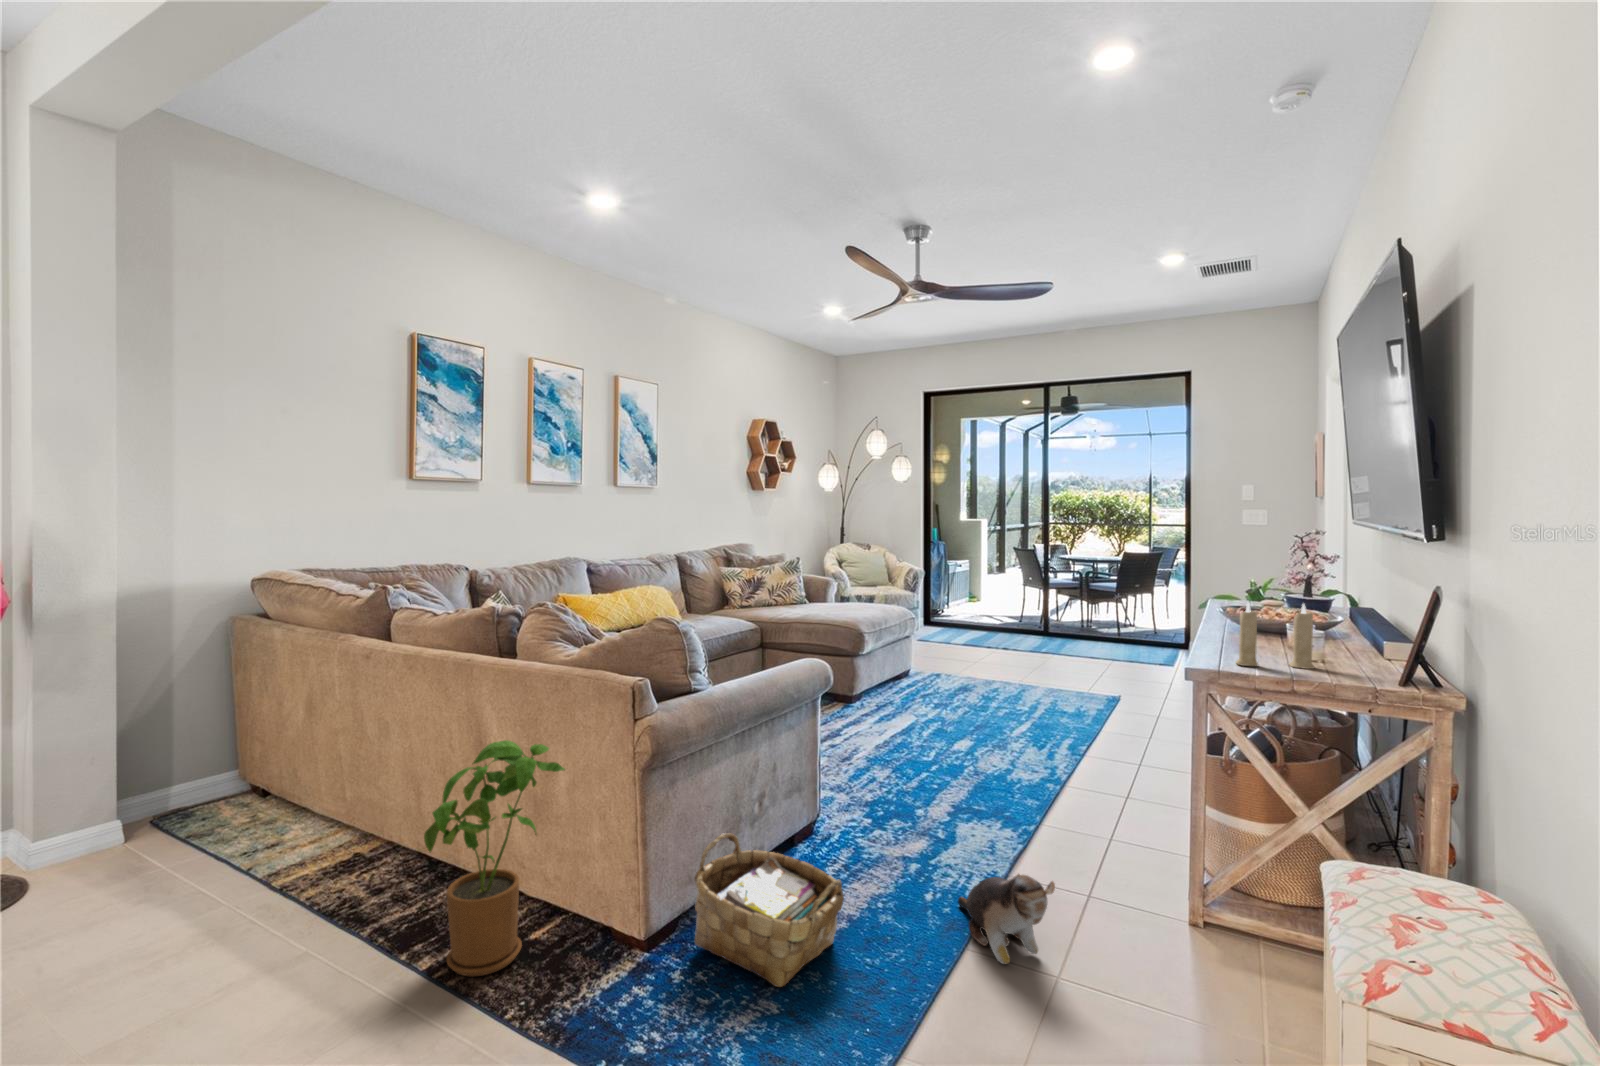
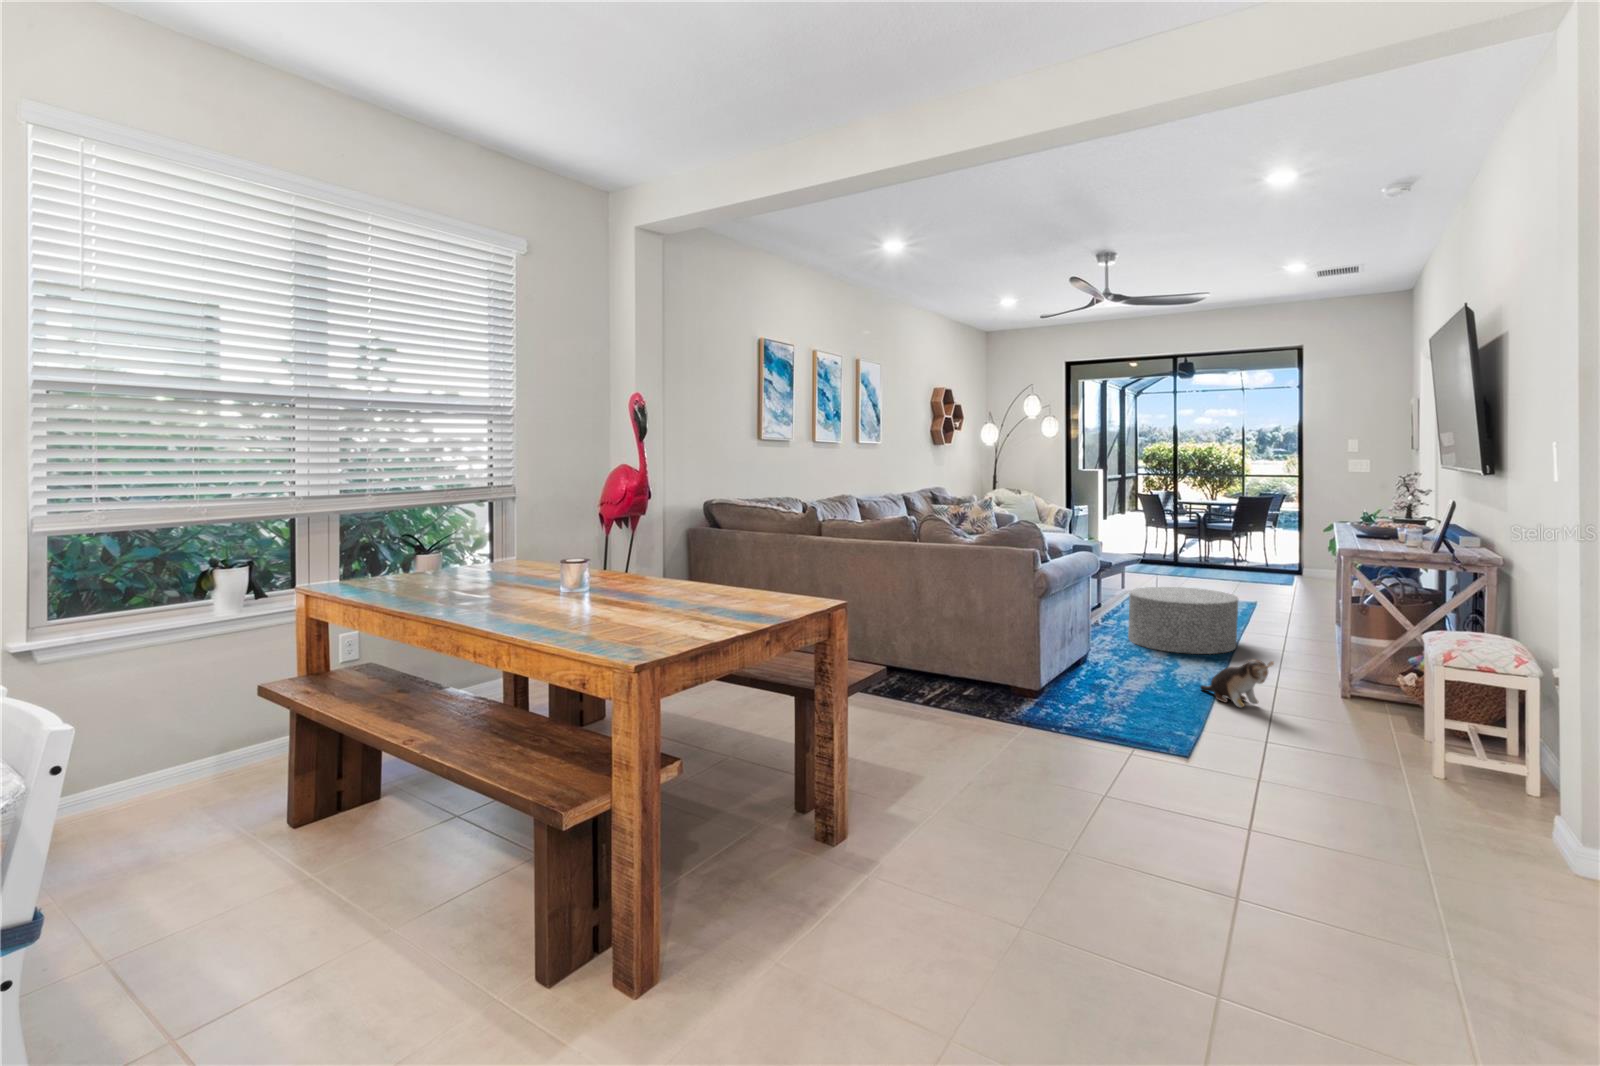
candle: present [1236,603,1314,669] -> none [1371,513,1420,551]
ottoman: none [915,689,1065,805] -> present [1128,587,1238,654]
house plant: present [424,740,565,977] -> none [932,587,1004,709]
woven basket: present [694,833,844,987] -> none [1064,644,1153,713]

